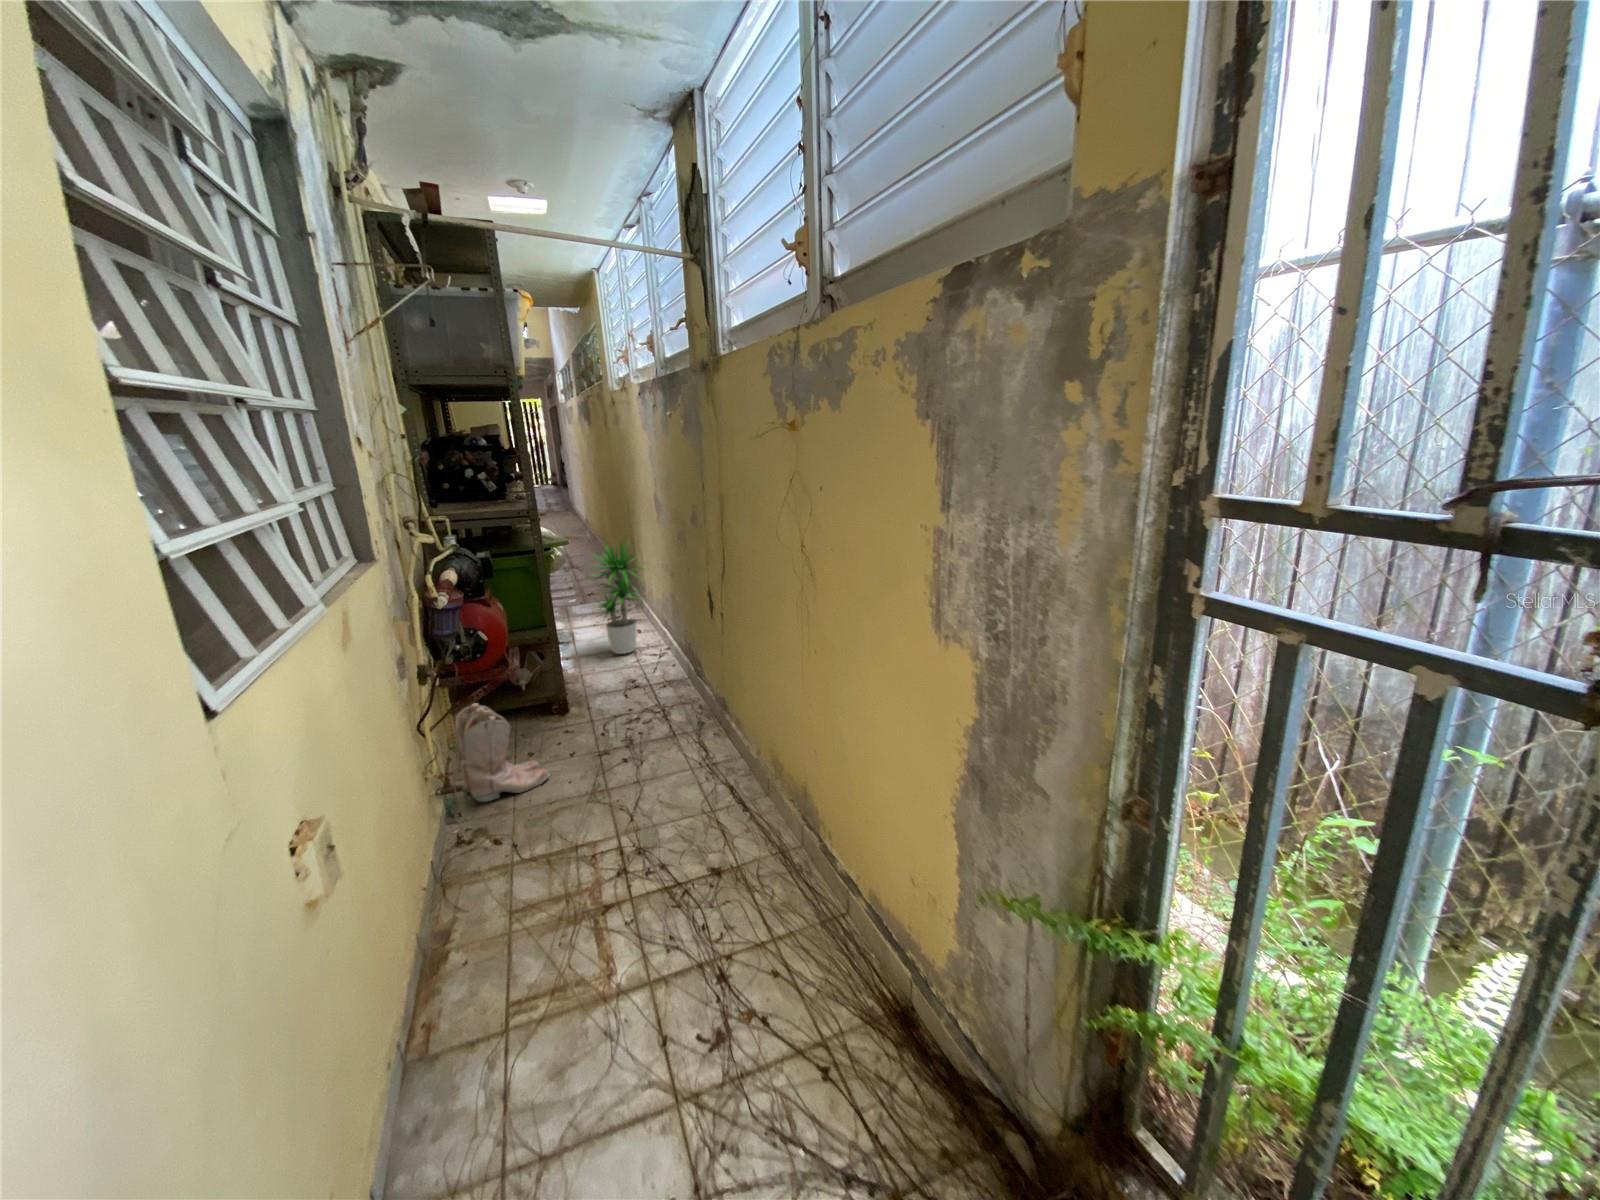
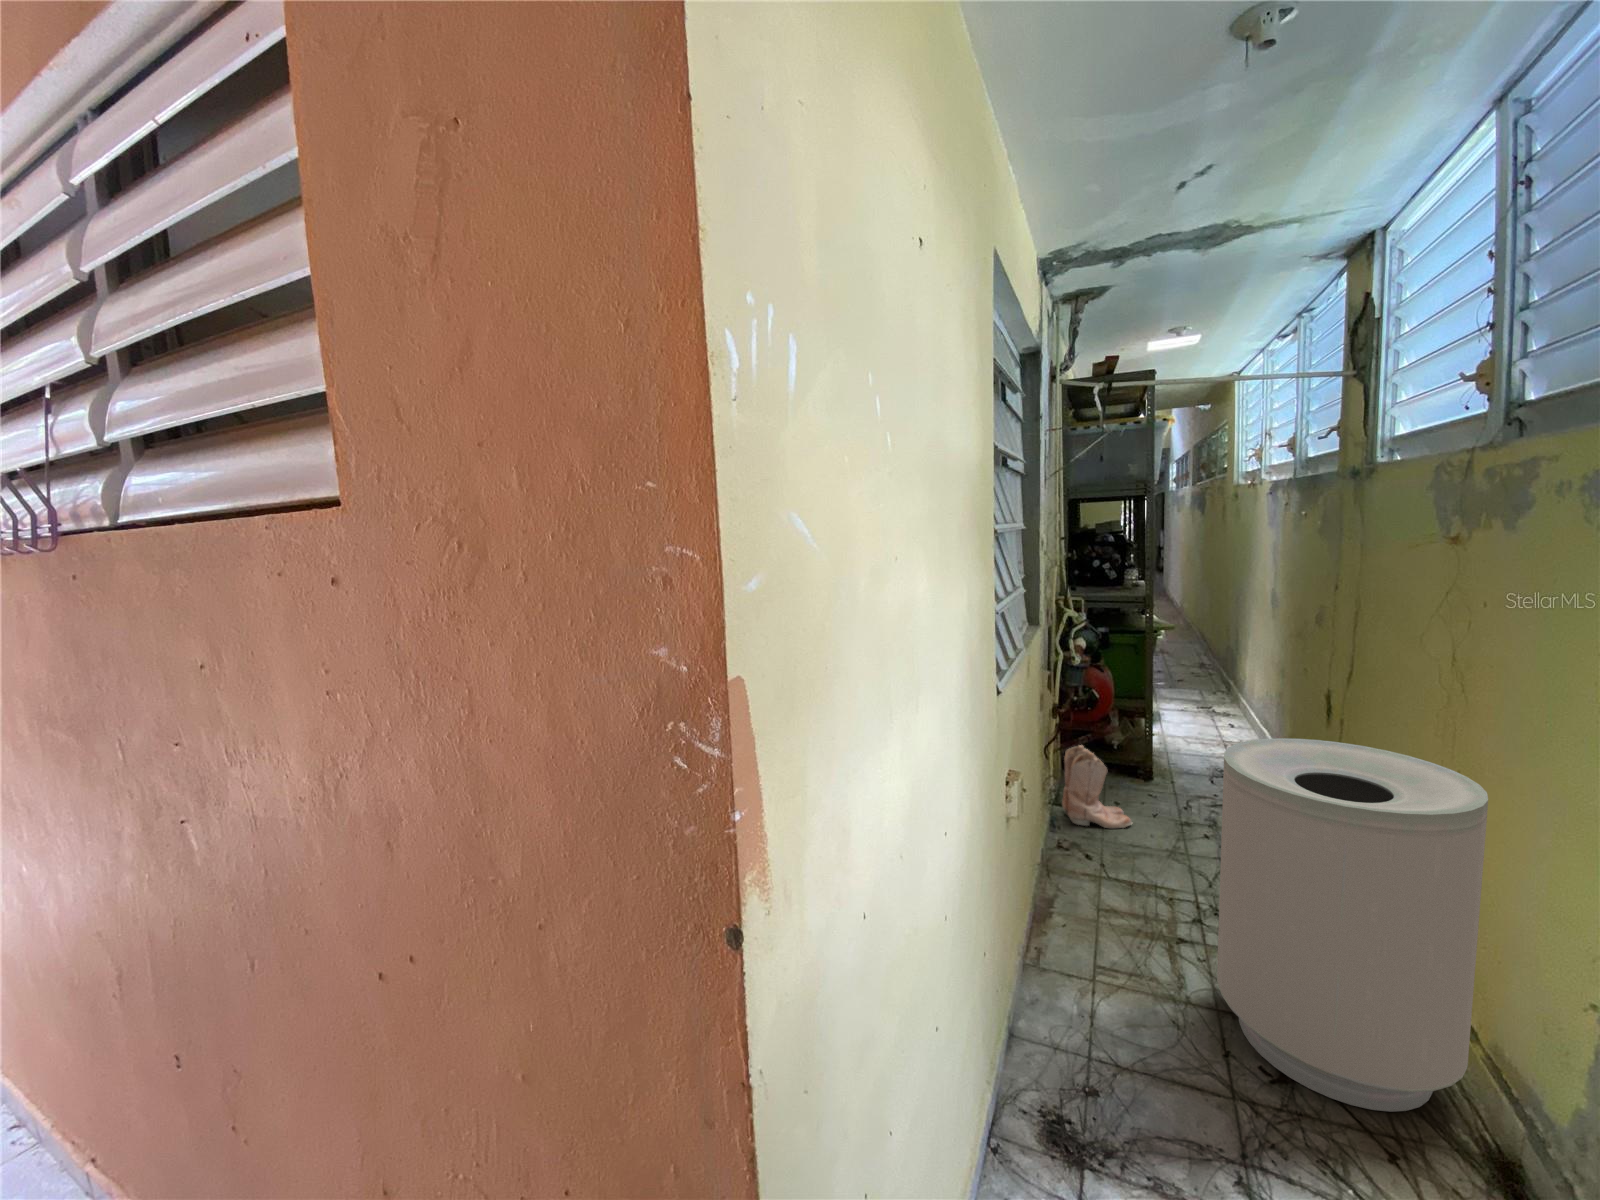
potted plant: present [591,541,644,654] -> none [1179,628,1264,744]
trash can: none [617,645,855,1036] -> present [1217,738,1488,1112]

